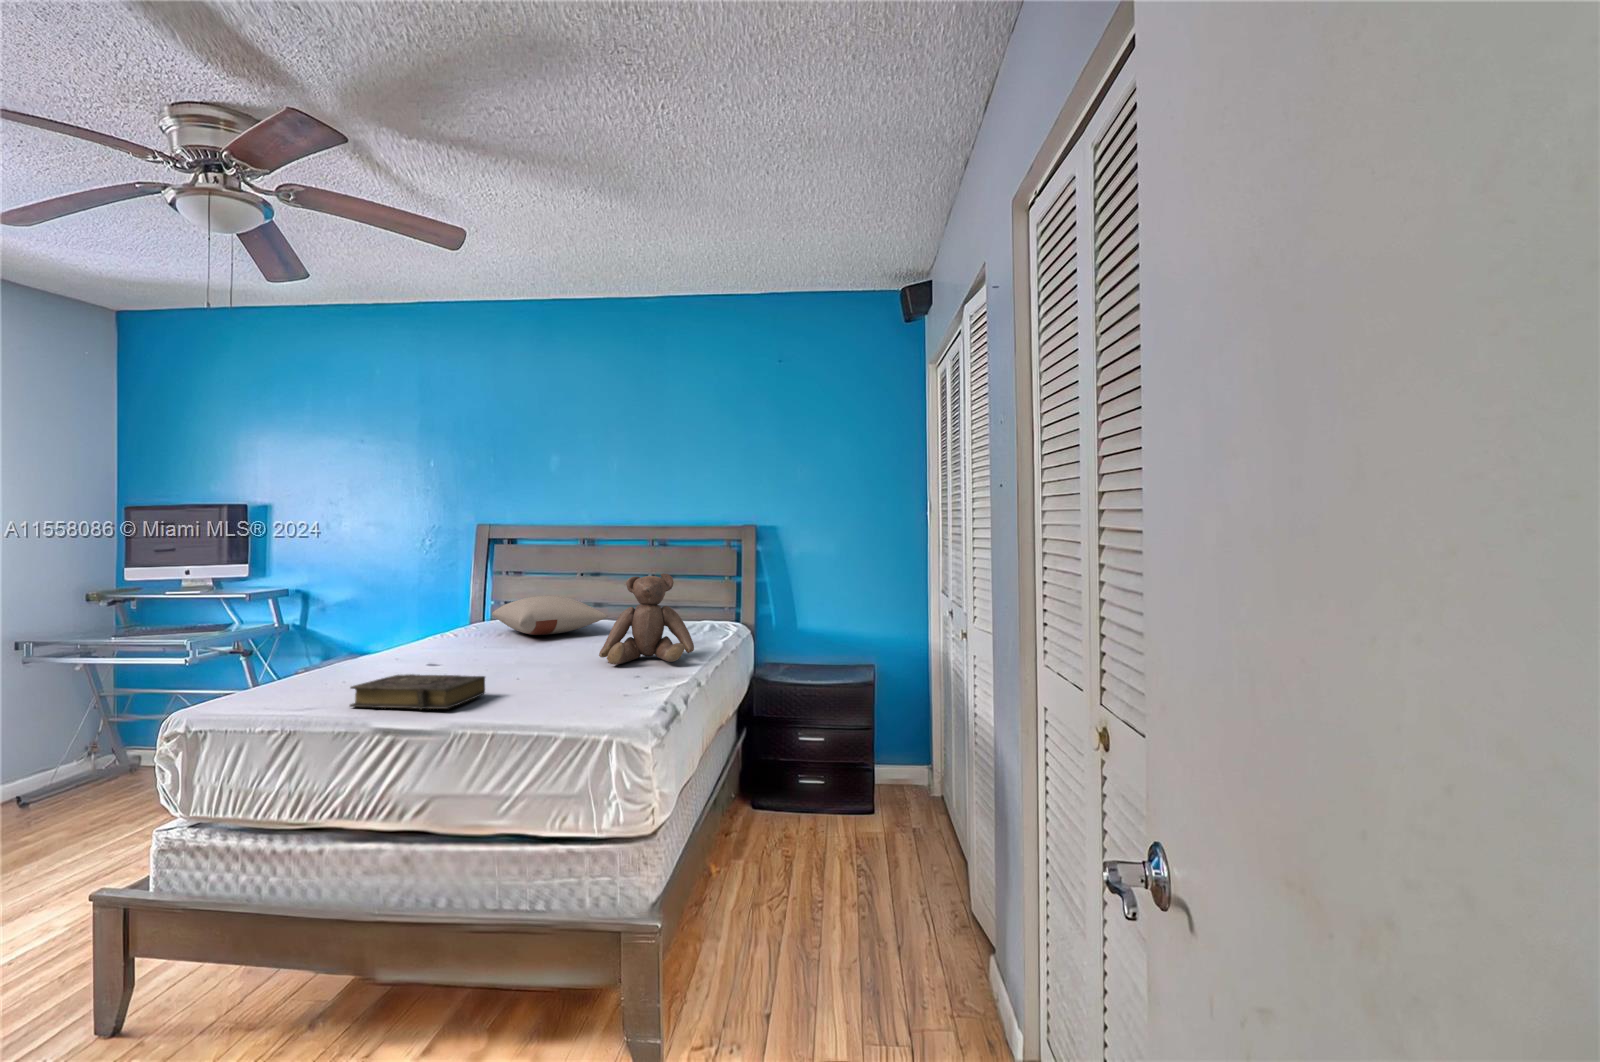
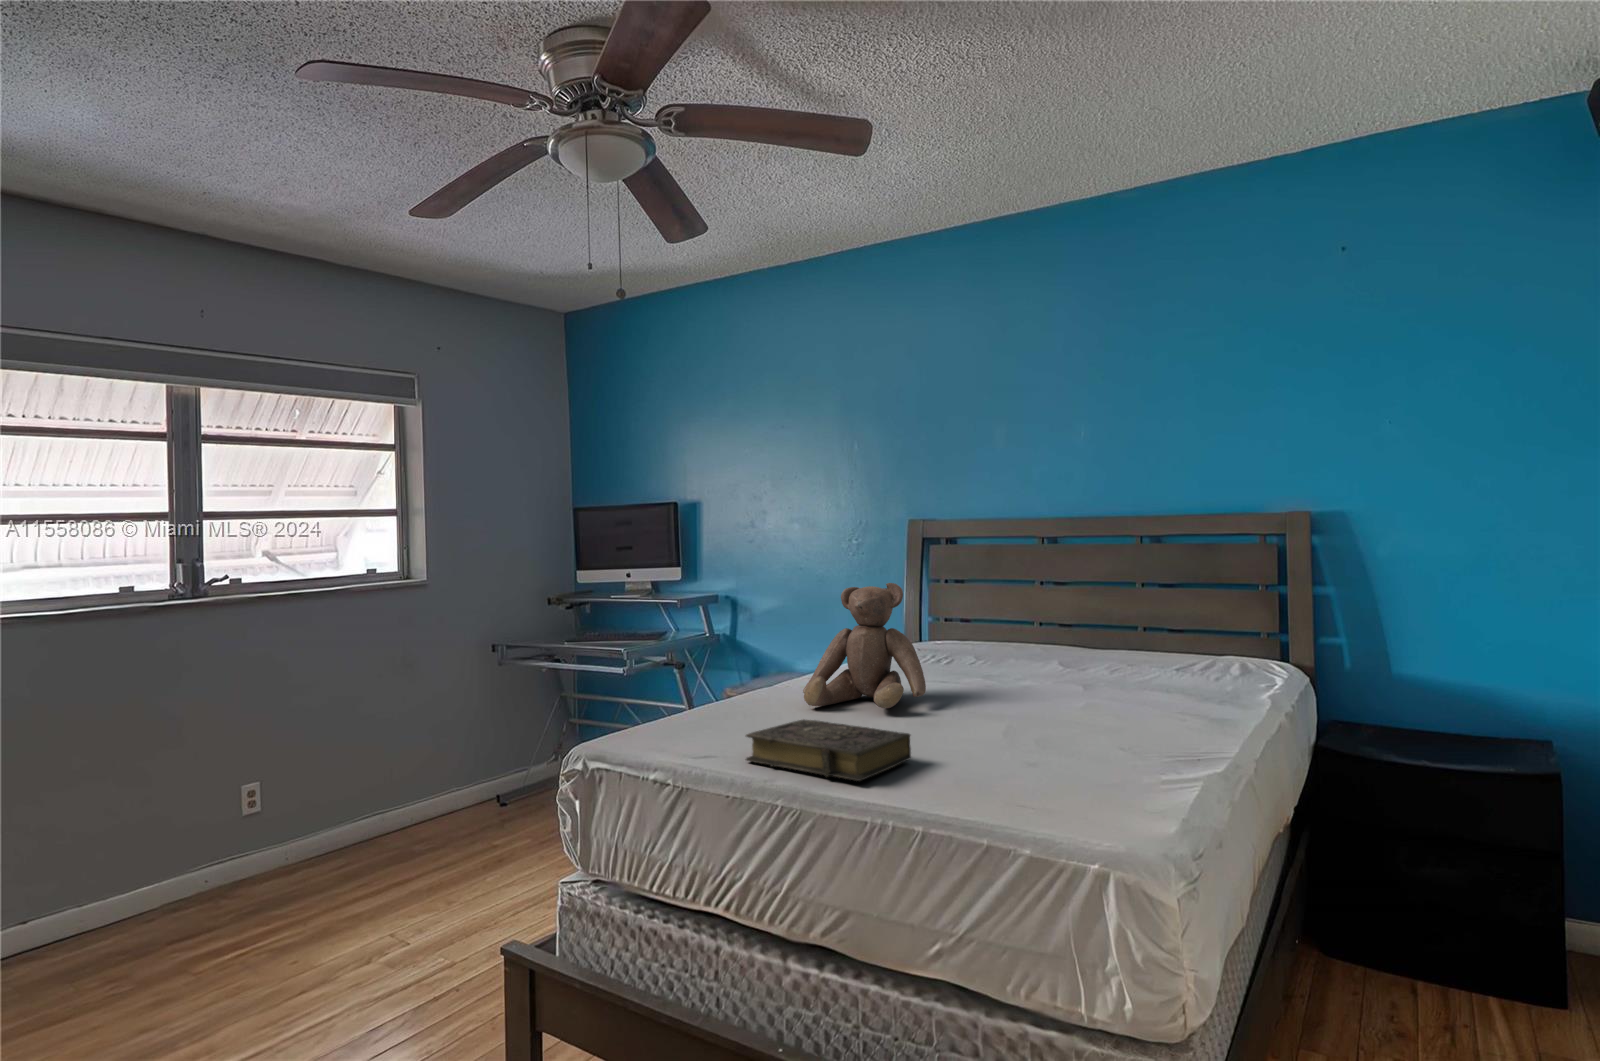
teddy bear: present [599,573,694,665] -> present [803,583,926,708]
pillow: present [492,596,608,635] -> none [922,612,1077,665]

